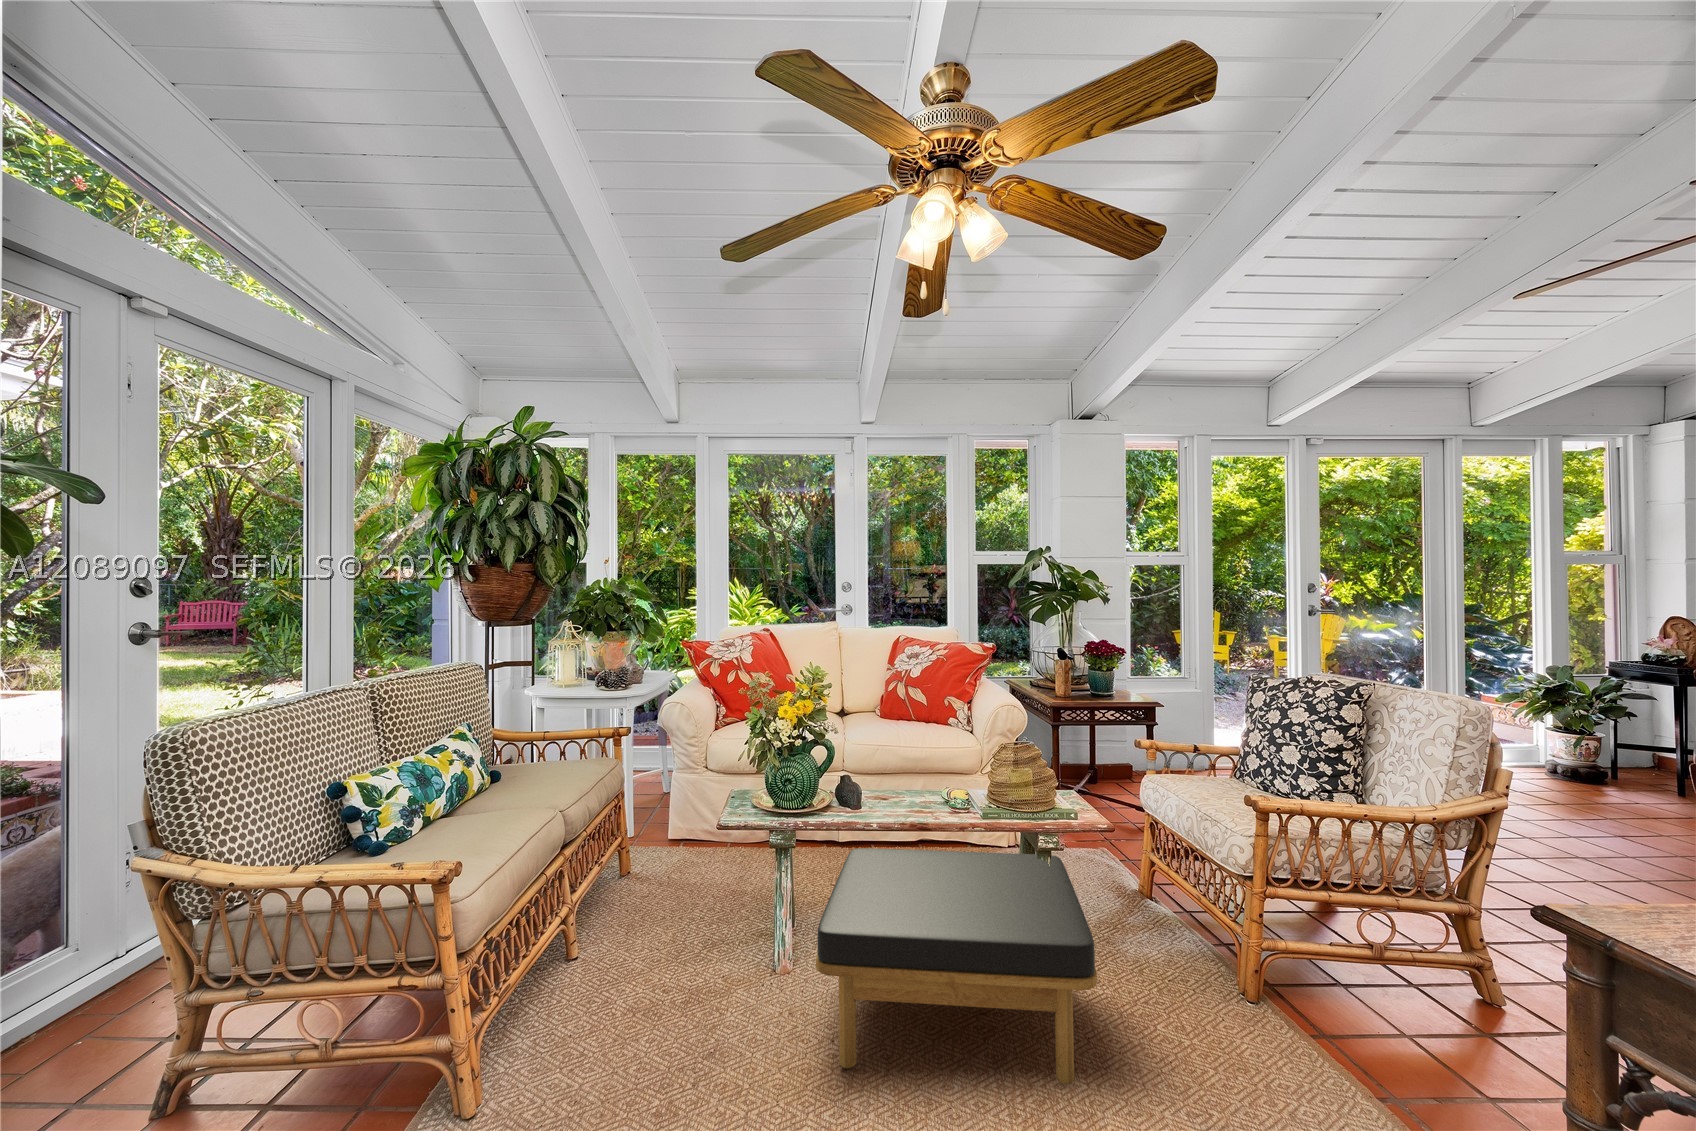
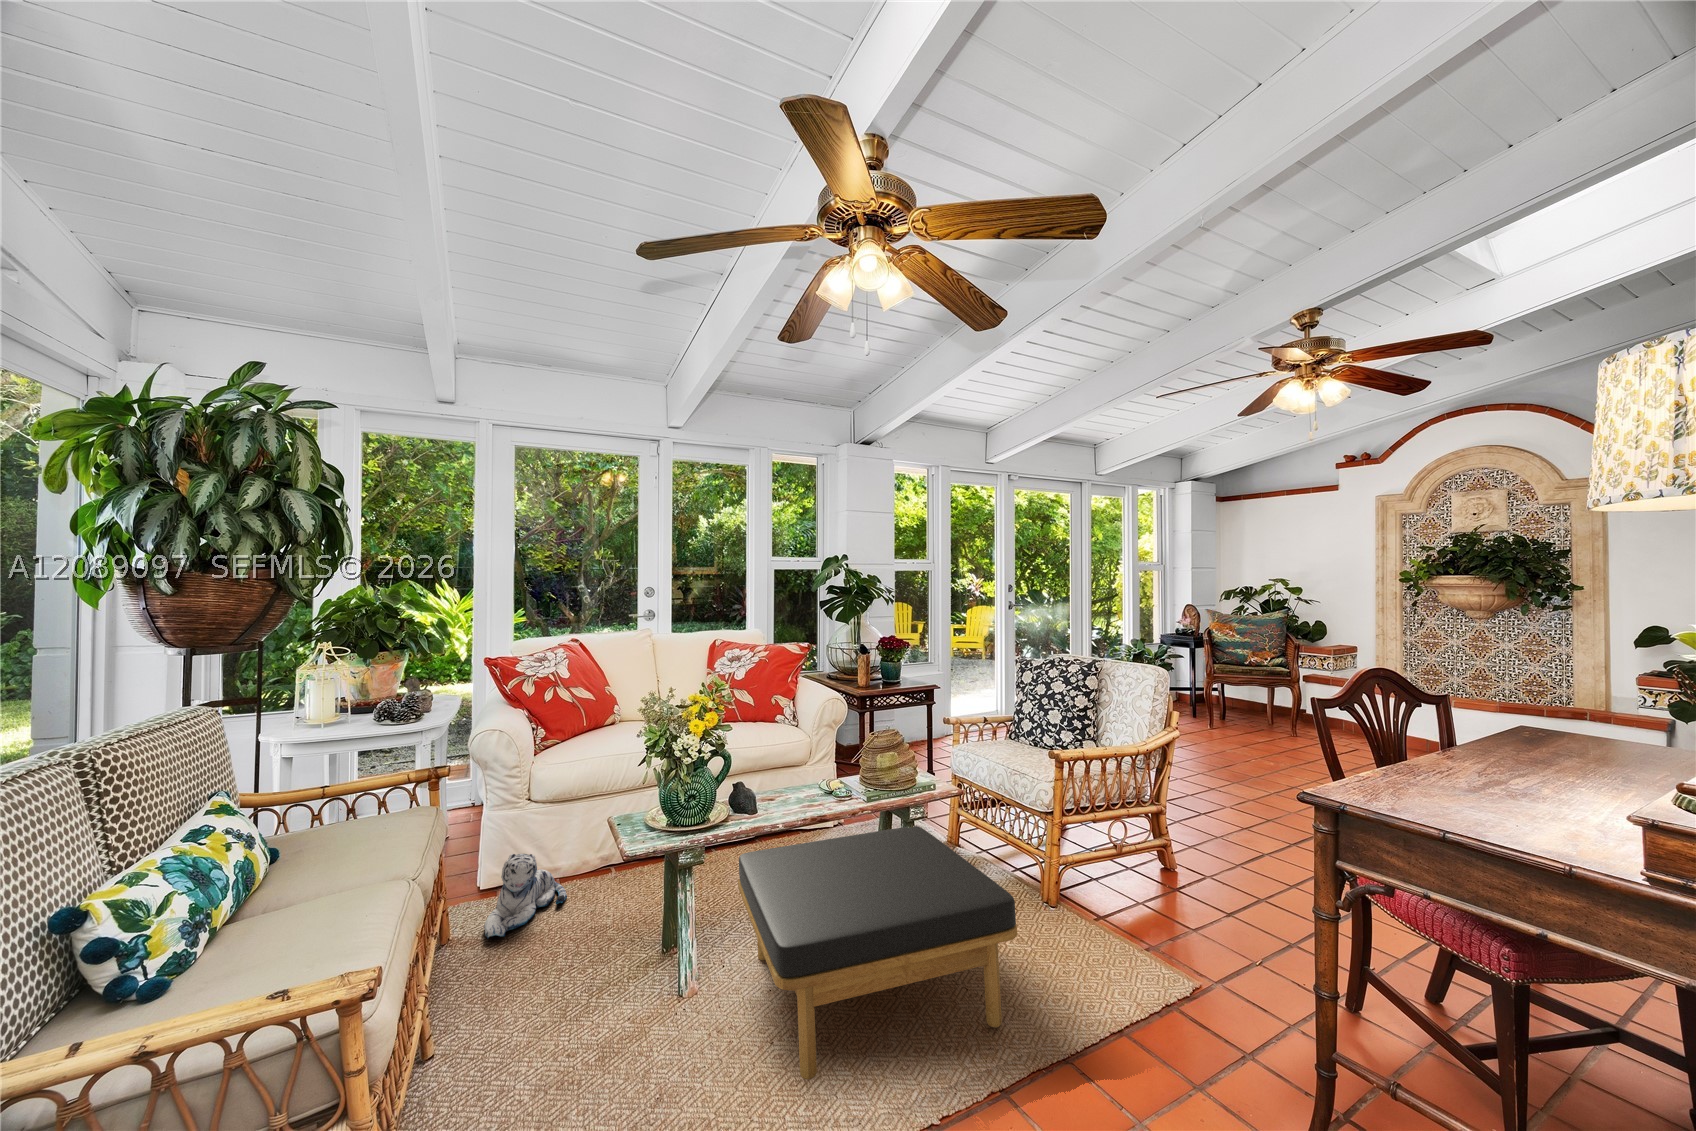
plush toy: none [654,816,734,887] -> present [484,854,567,939]

